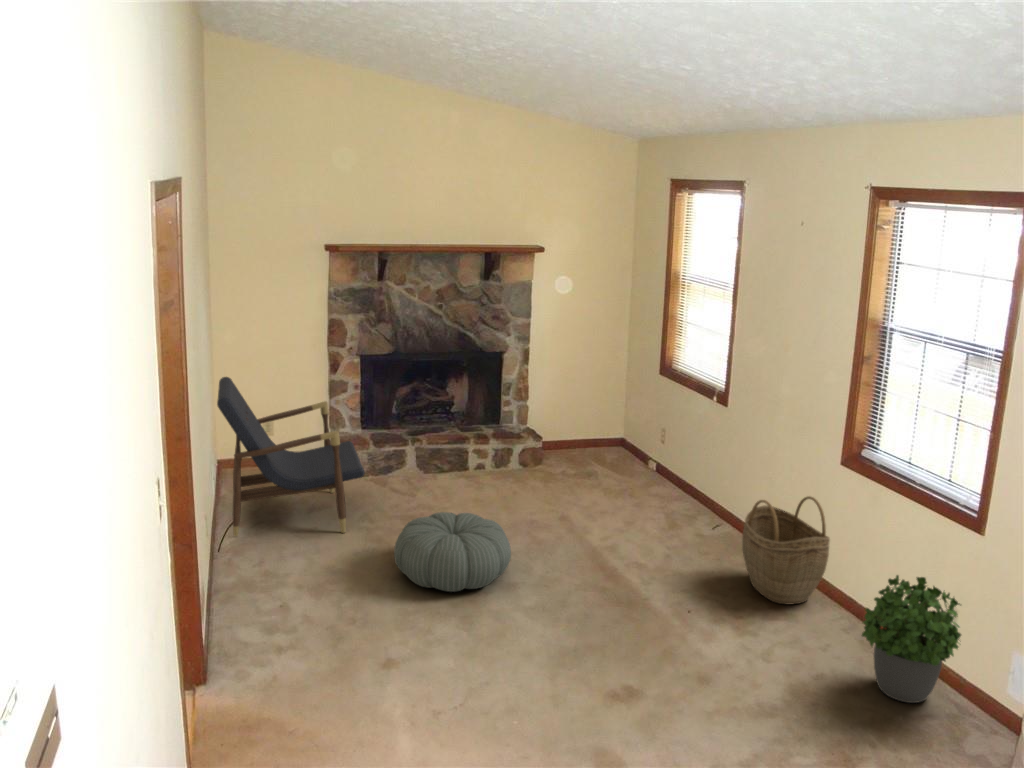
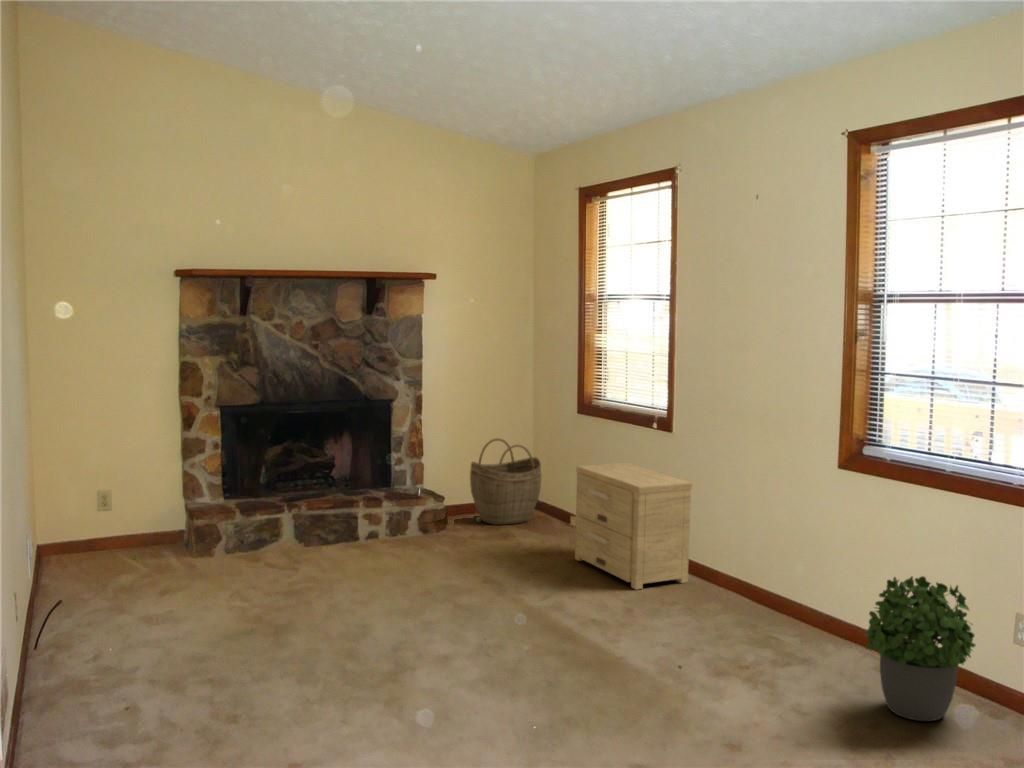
lounge chair: present [217,377,365,536] -> none [47,425,241,623]
side table: none [645,424,746,540] -> present [575,463,692,589]
woven basket: present [742,496,830,604] -> present [470,439,541,525]
pouf: present [394,512,511,592] -> none [290,567,436,658]

